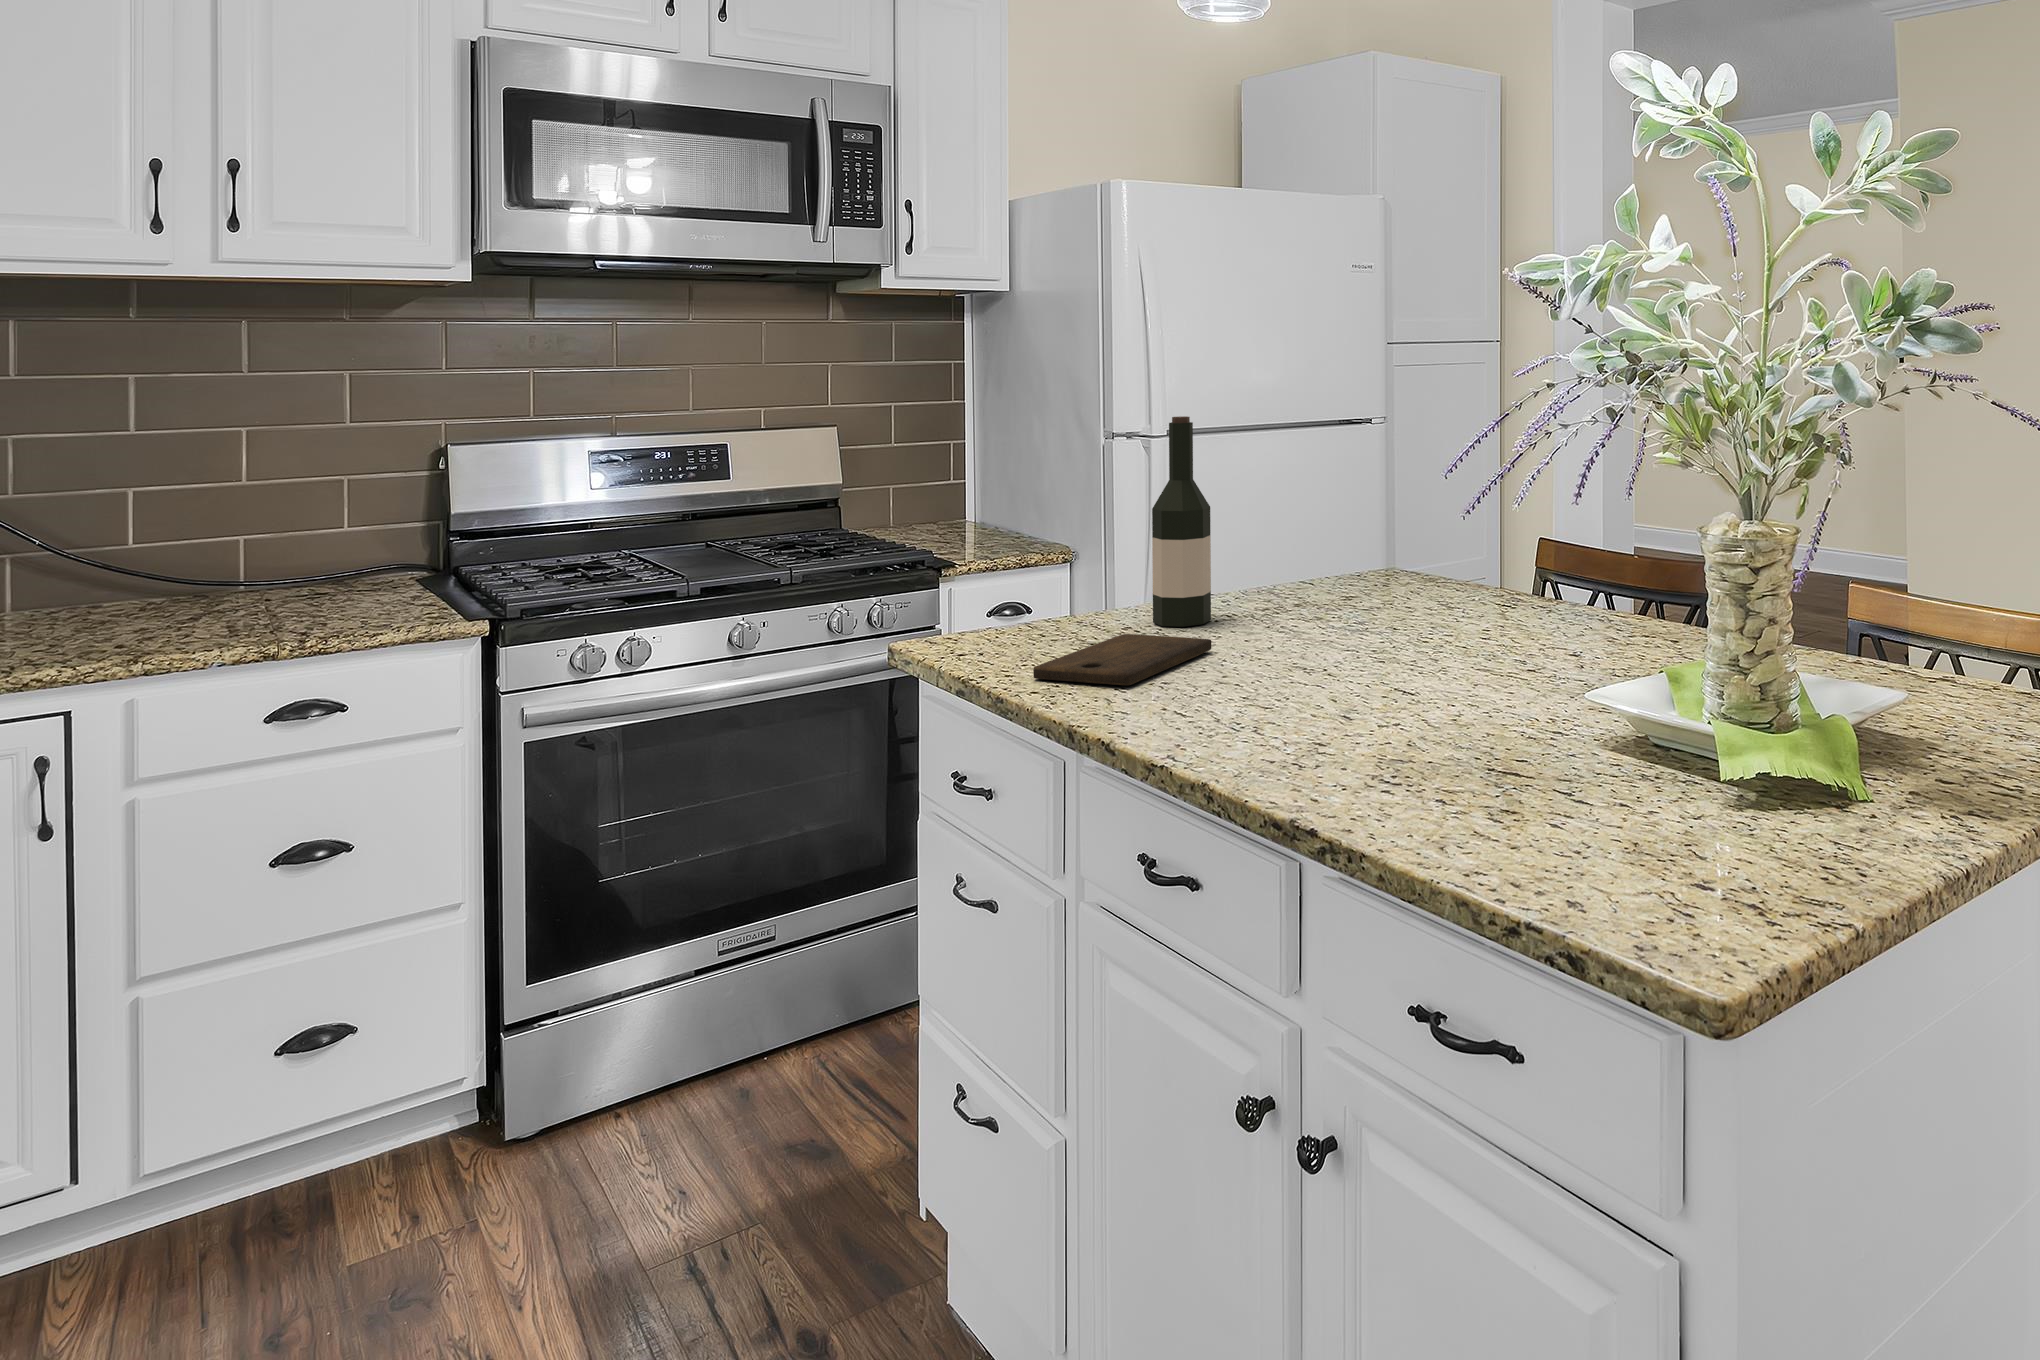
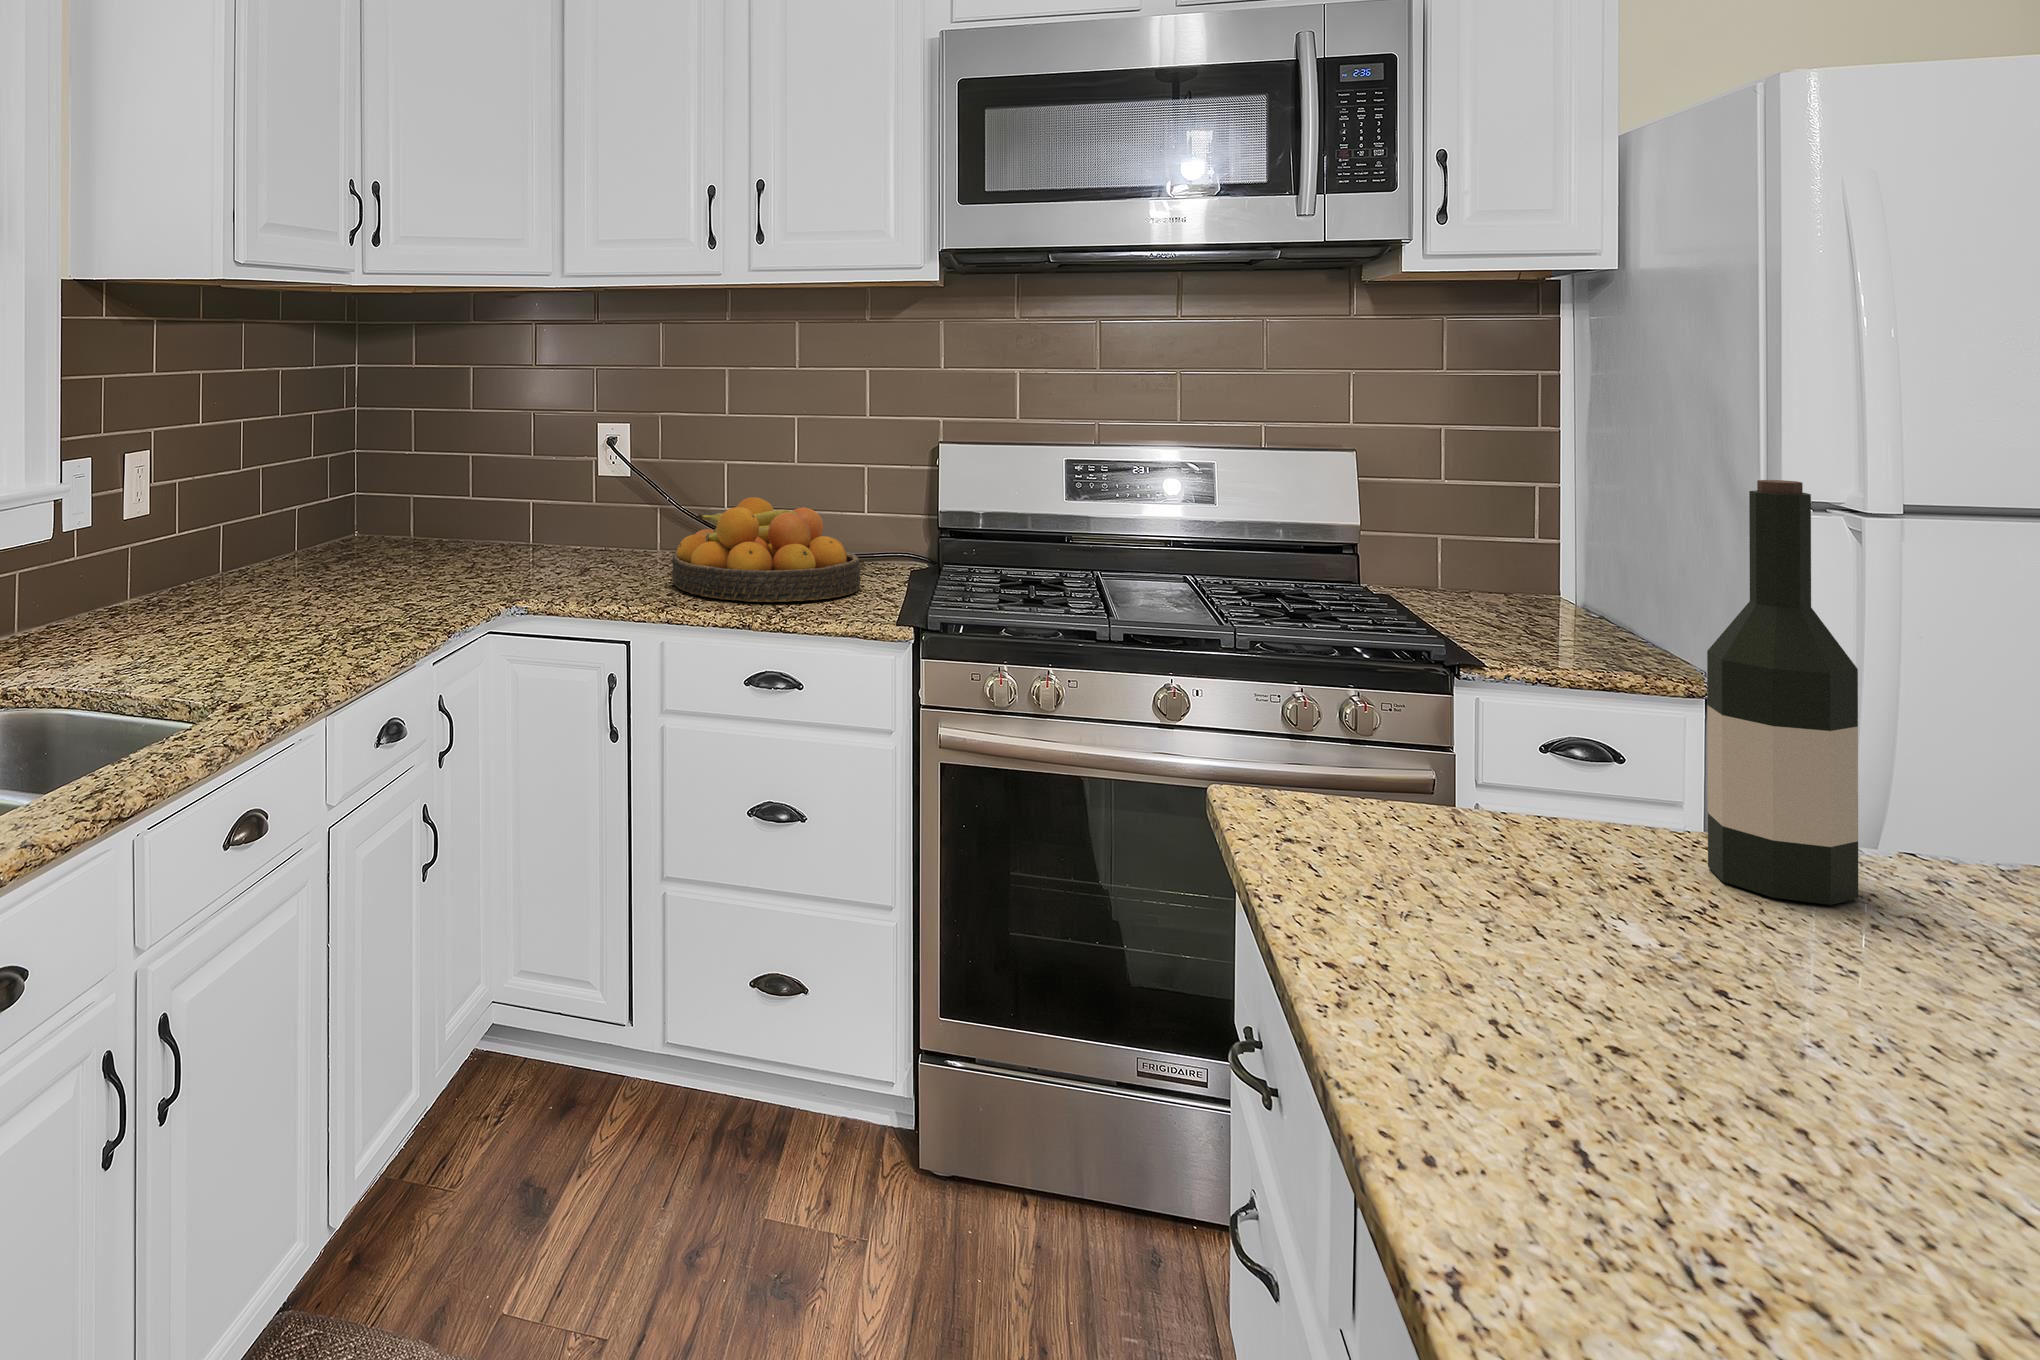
fruit bowl: none [101,519,381,638] -> present [672,497,861,602]
cutting board: present [1033,634,1211,685] -> none [1349,884,1801,1019]

